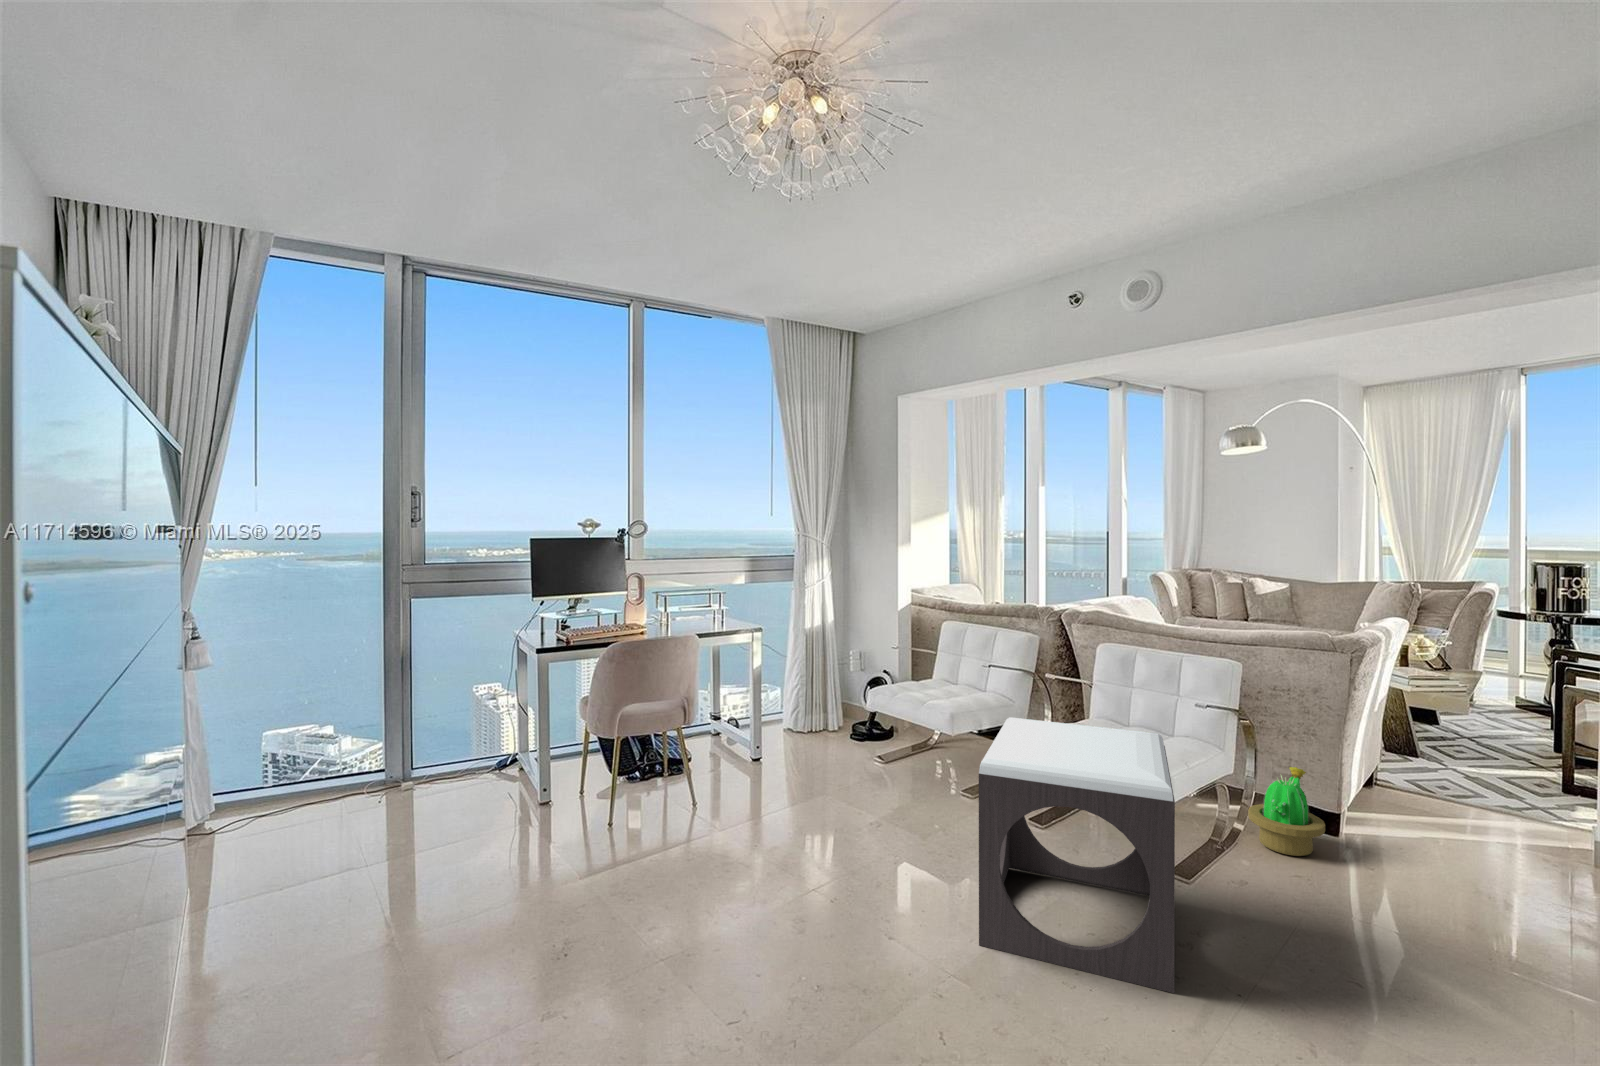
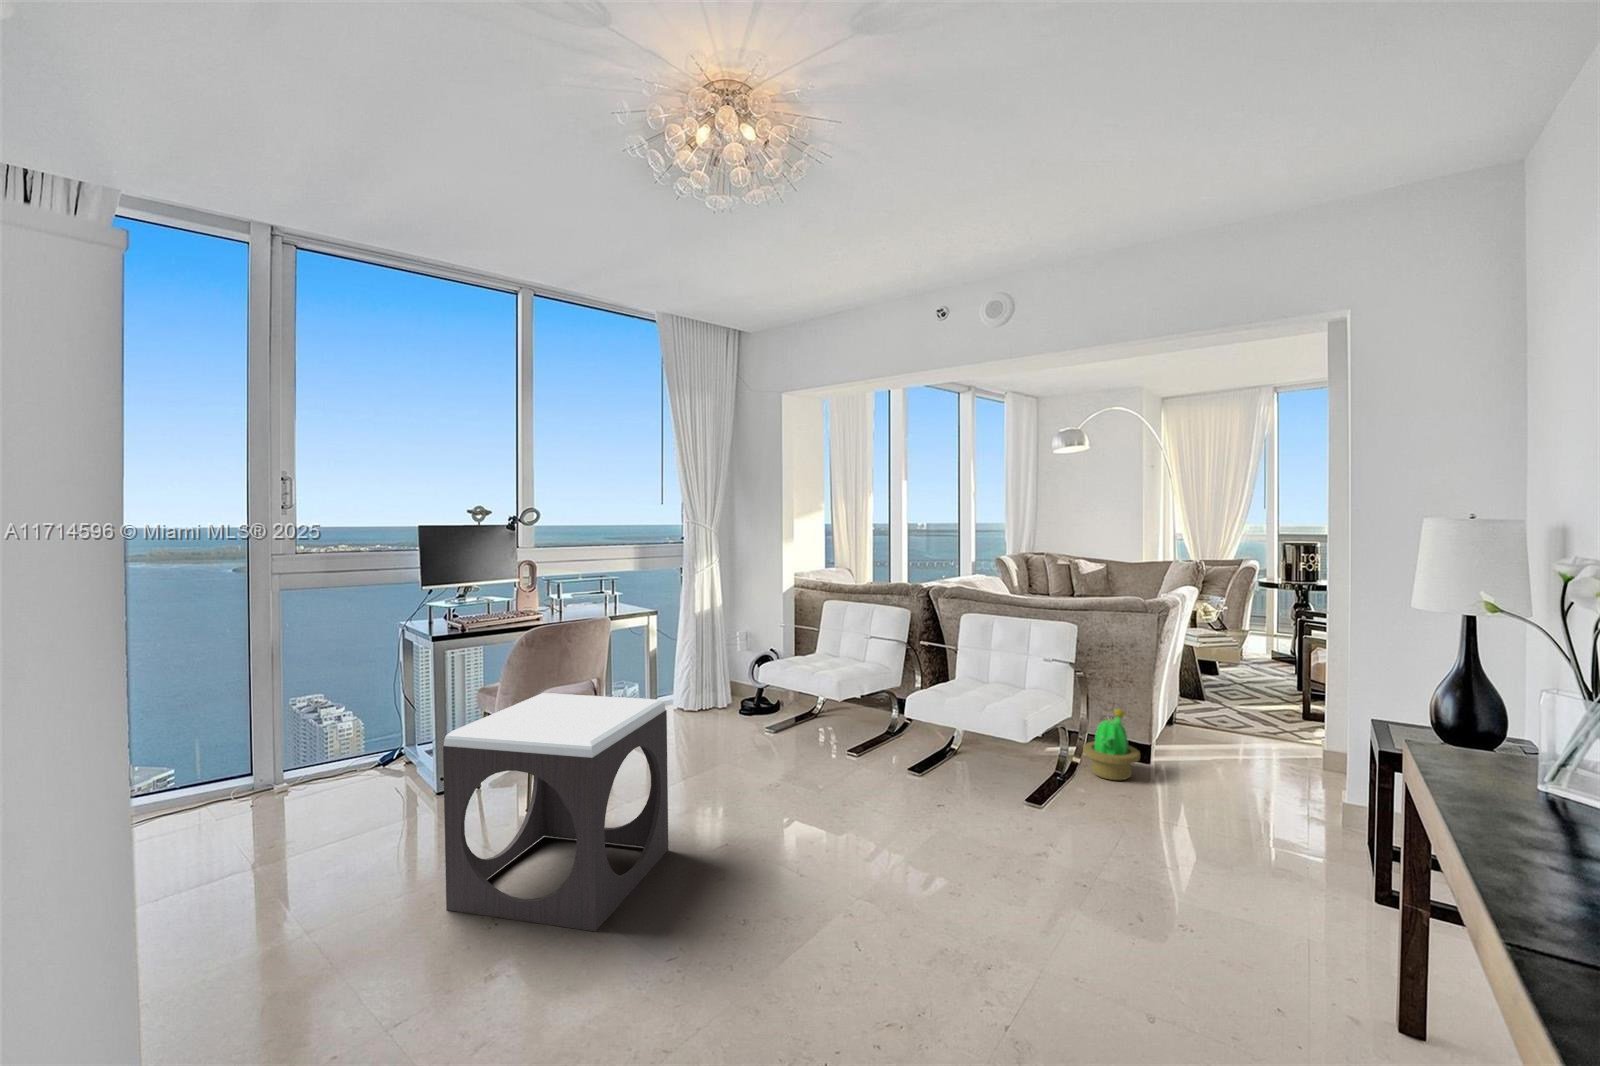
footstool: present [979,718,1175,993] -> present [443,693,668,931]

